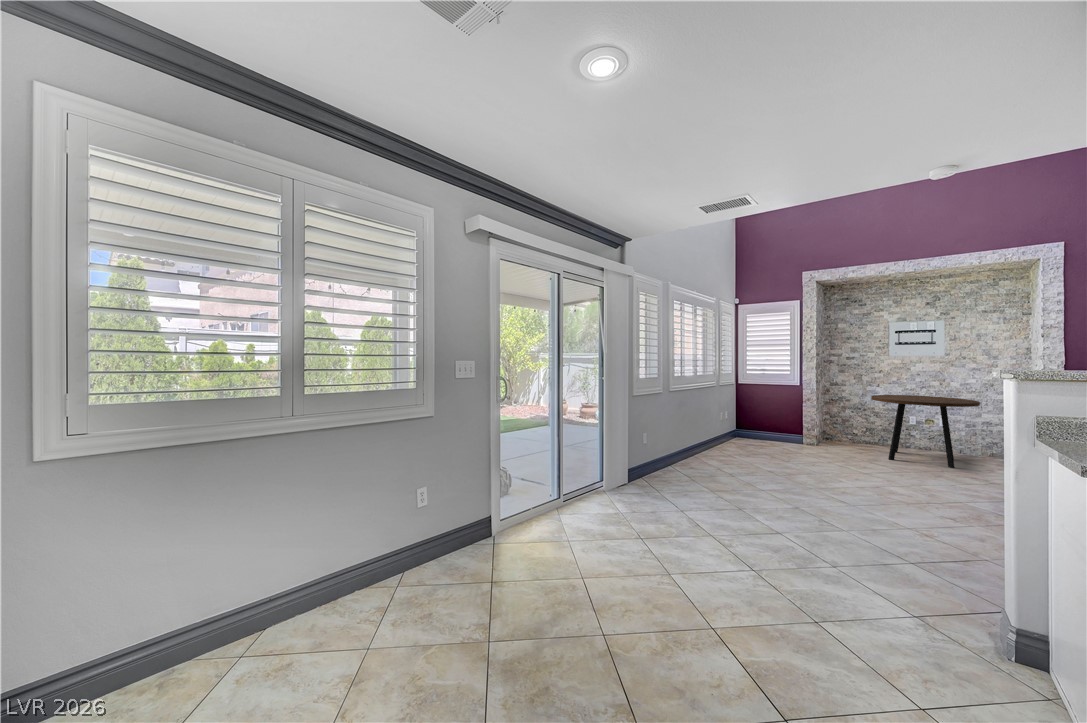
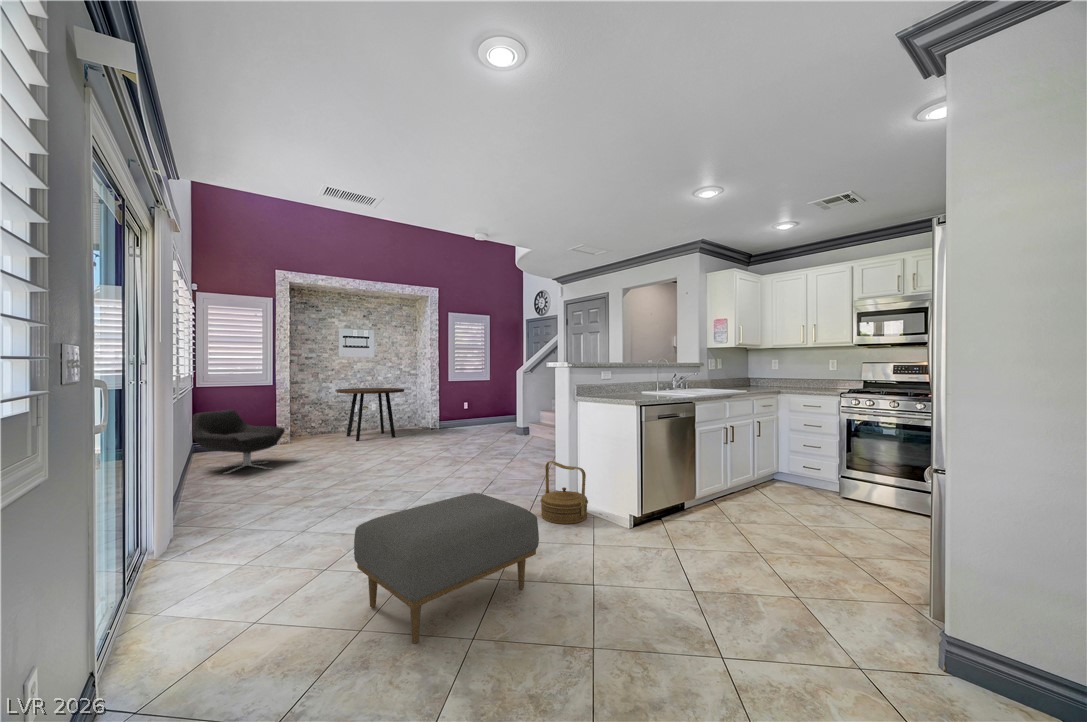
lounge chair: none [705,404,774,462] -> present [192,409,285,473]
ottoman: none [525,502,692,643] -> present [354,493,539,643]
woven basket: none [861,553,972,686] -> present [540,461,588,524]

